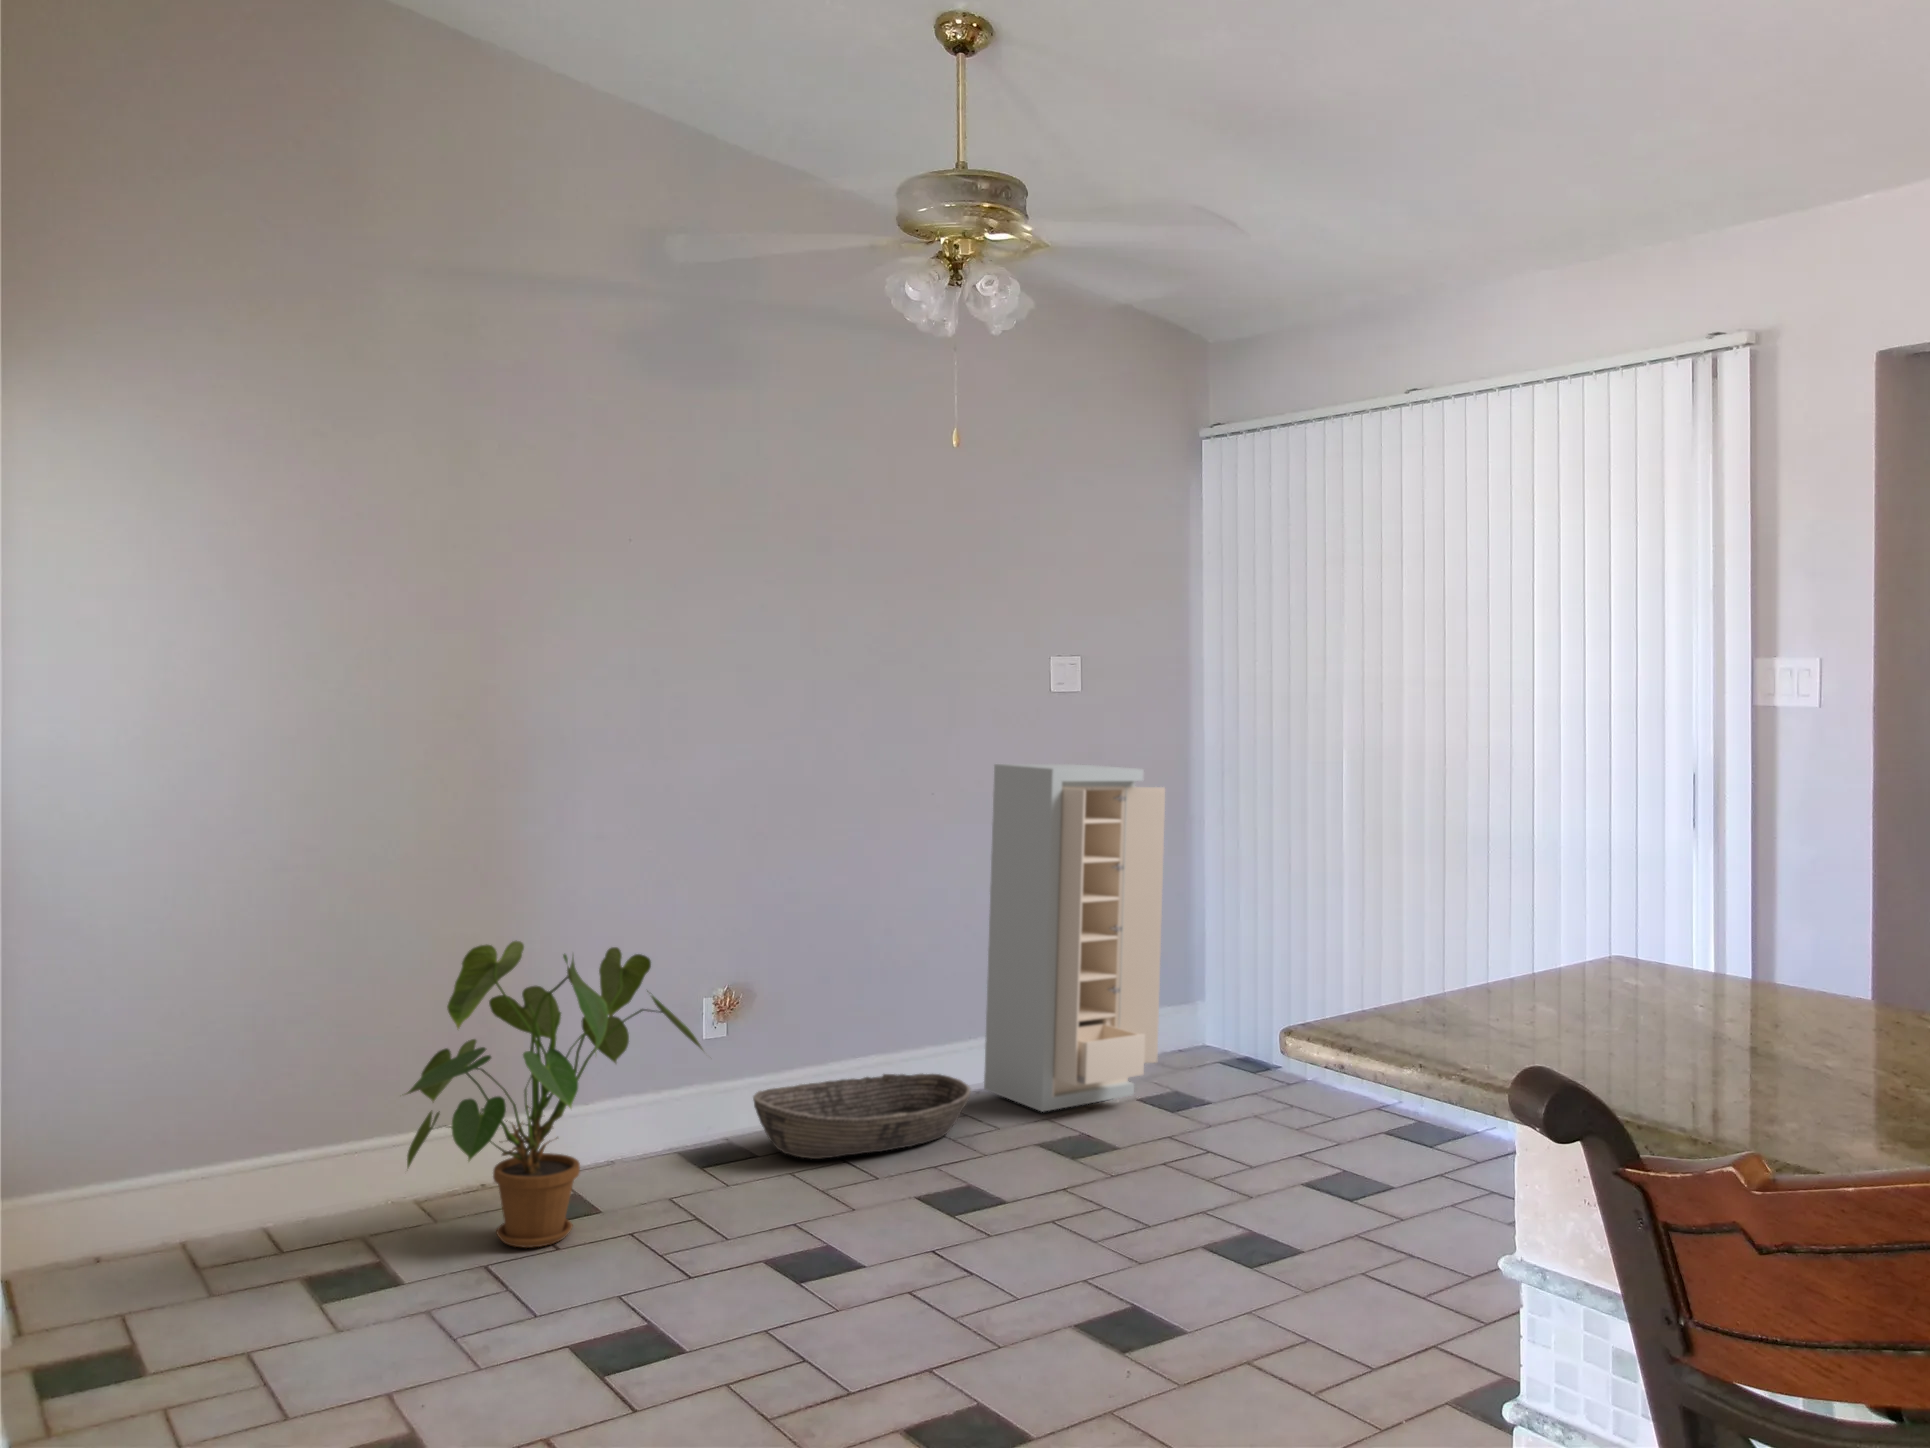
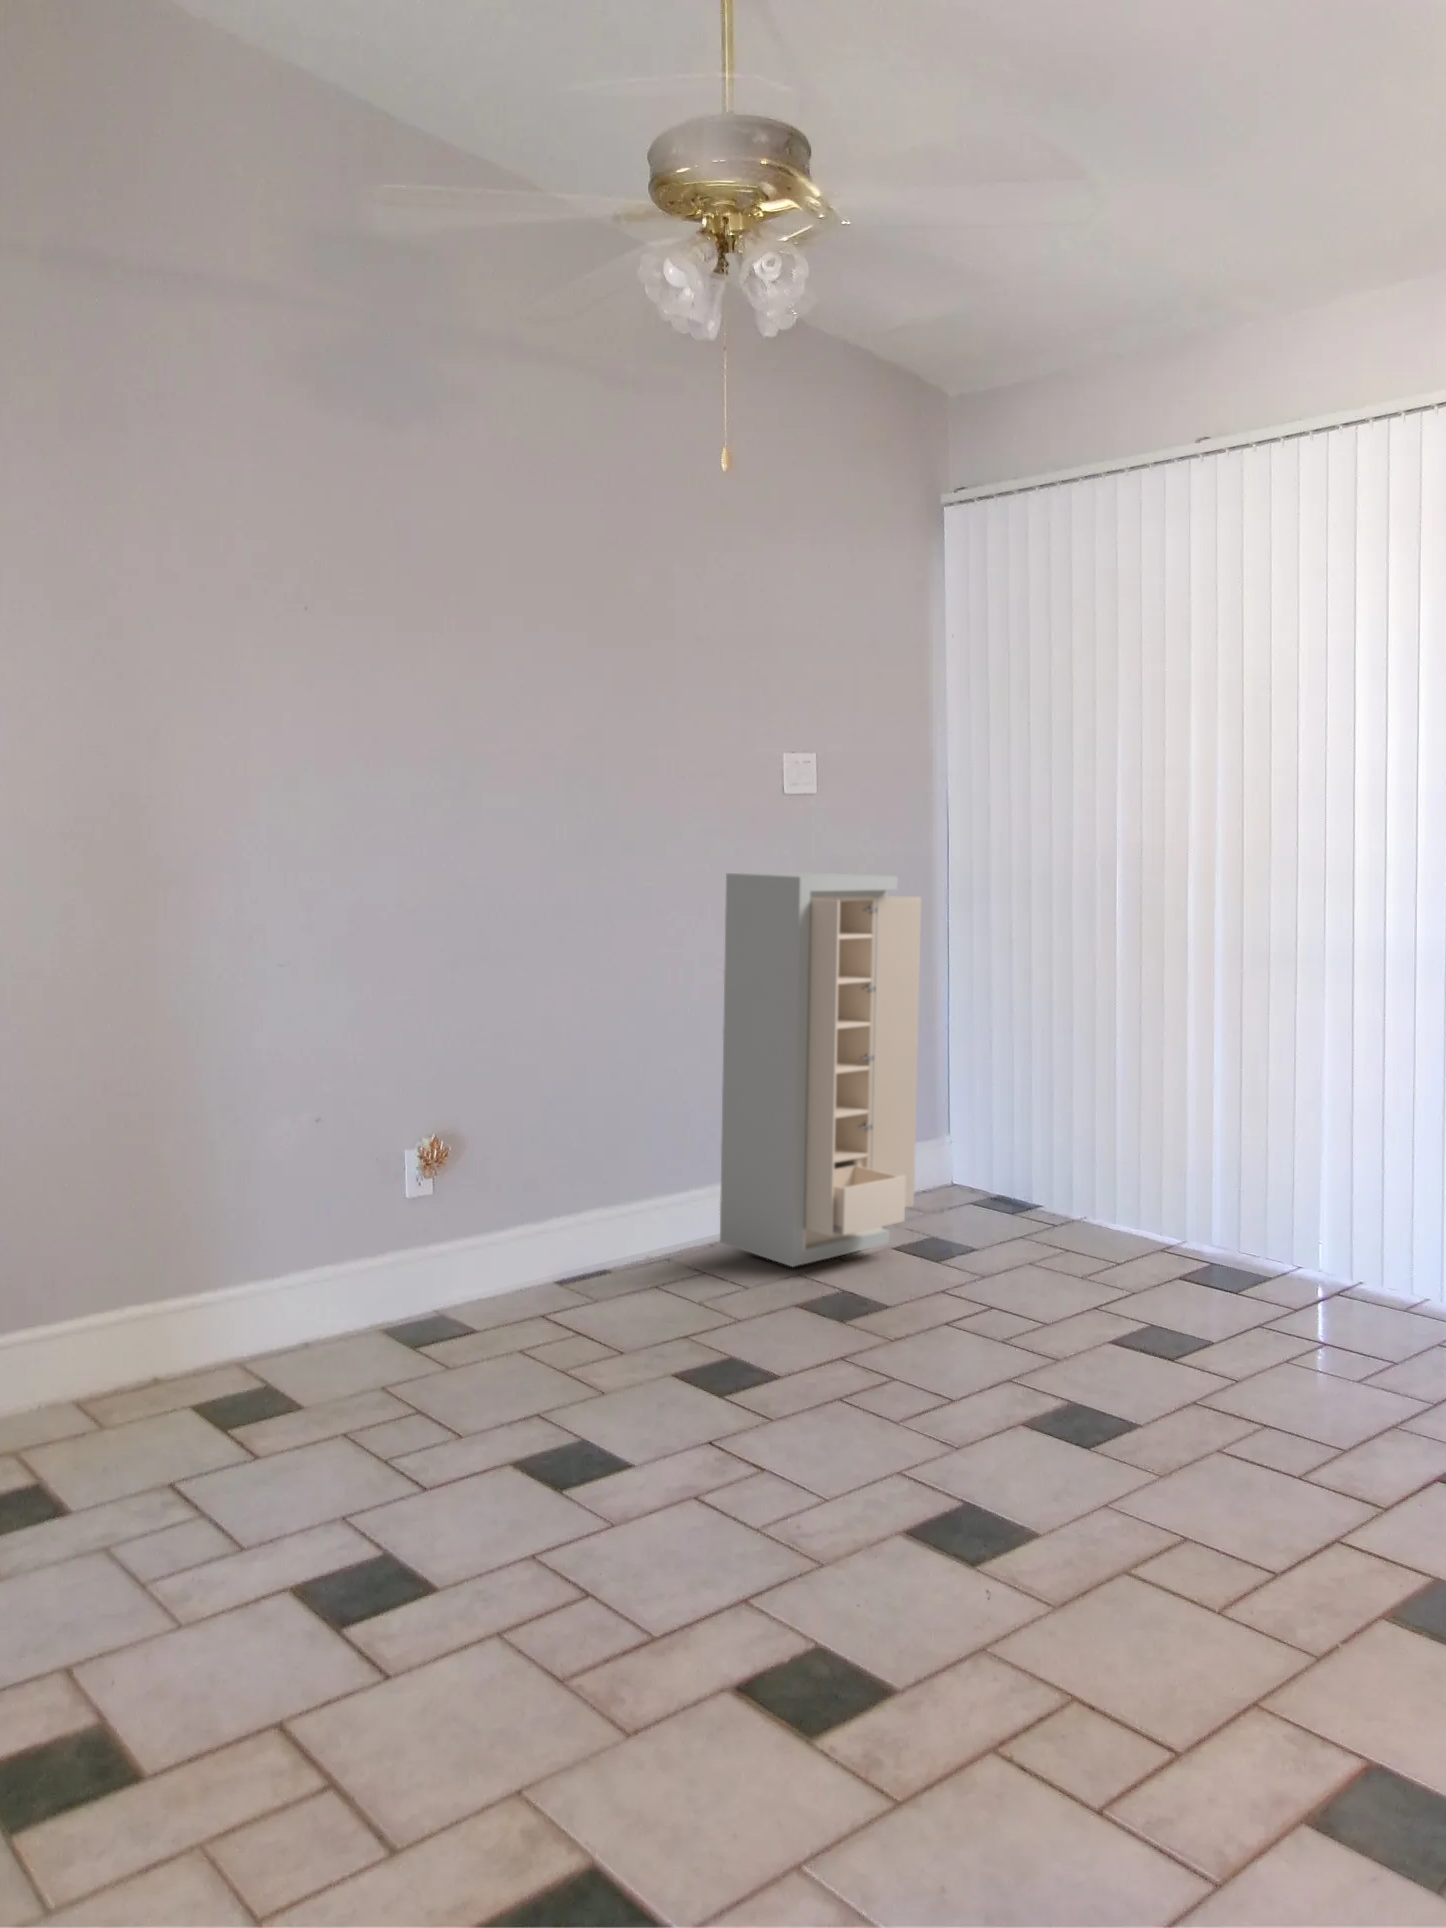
house plant: present [406,941,703,1248] -> none [52,1092,430,1460]
basket: present [753,1074,971,1159] -> none [468,1228,717,1333]

